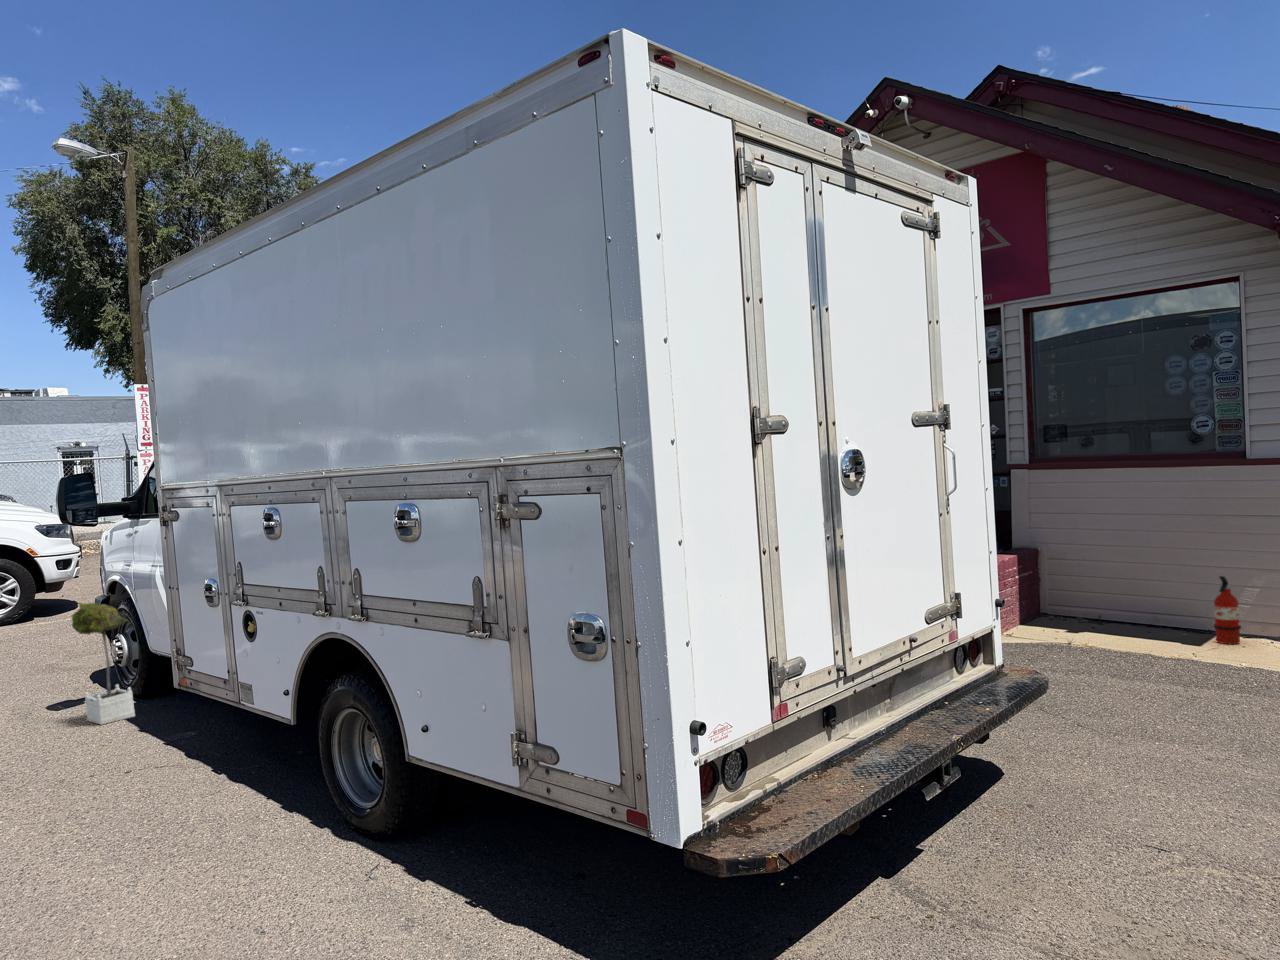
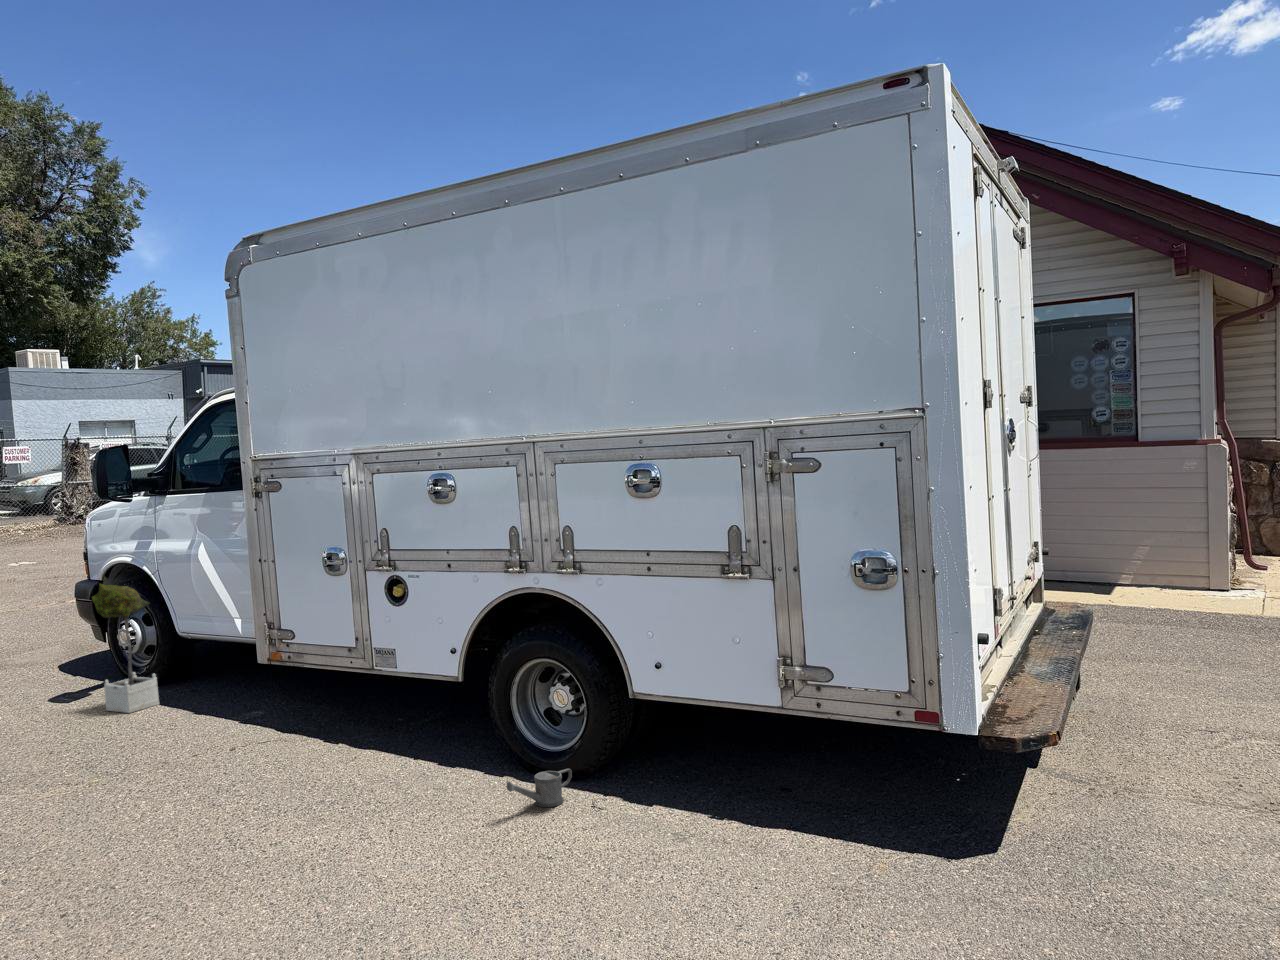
fire extinguisher: present [1214,576,1241,644] -> none [1152,553,1174,611]
watering can: none [293,825,377,868] -> present [507,768,572,807]

